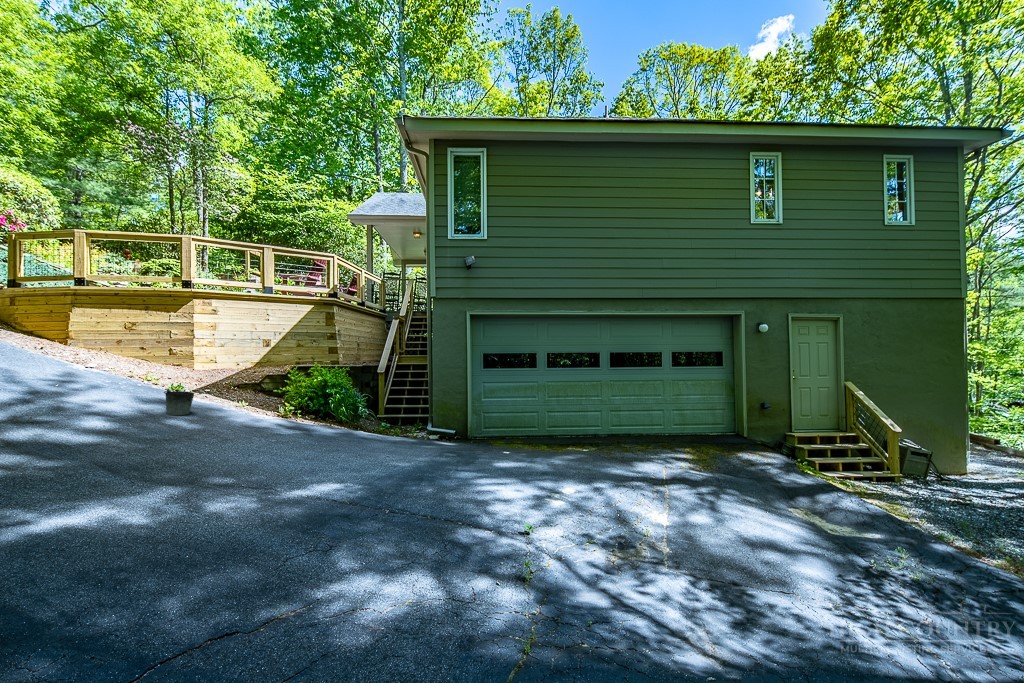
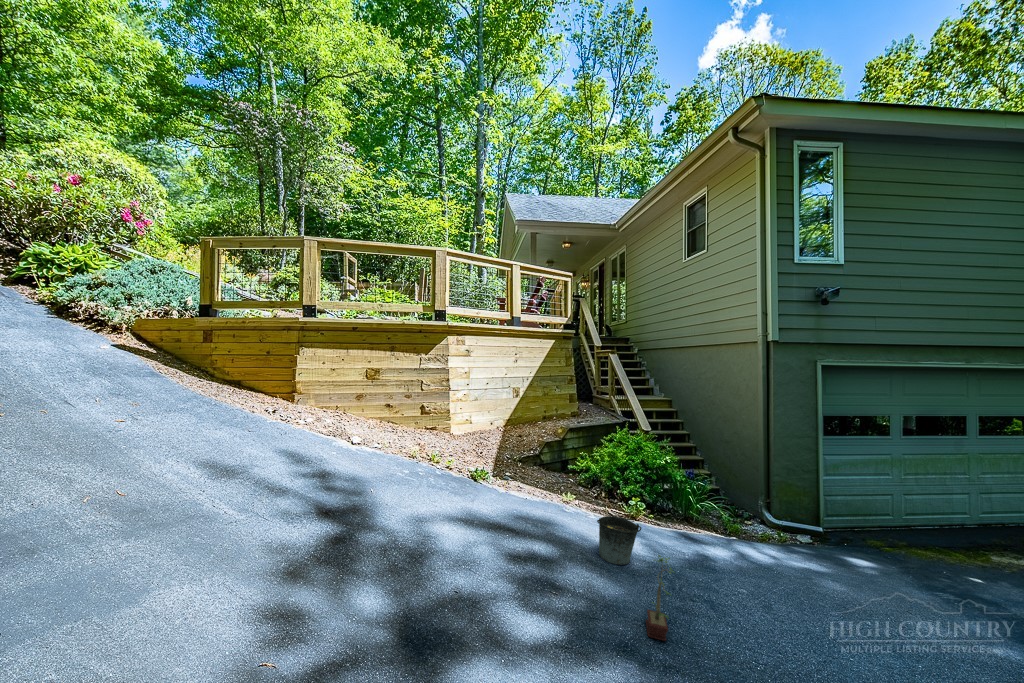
potted plant: none [108,387,153,430] -> present [646,555,674,641]

